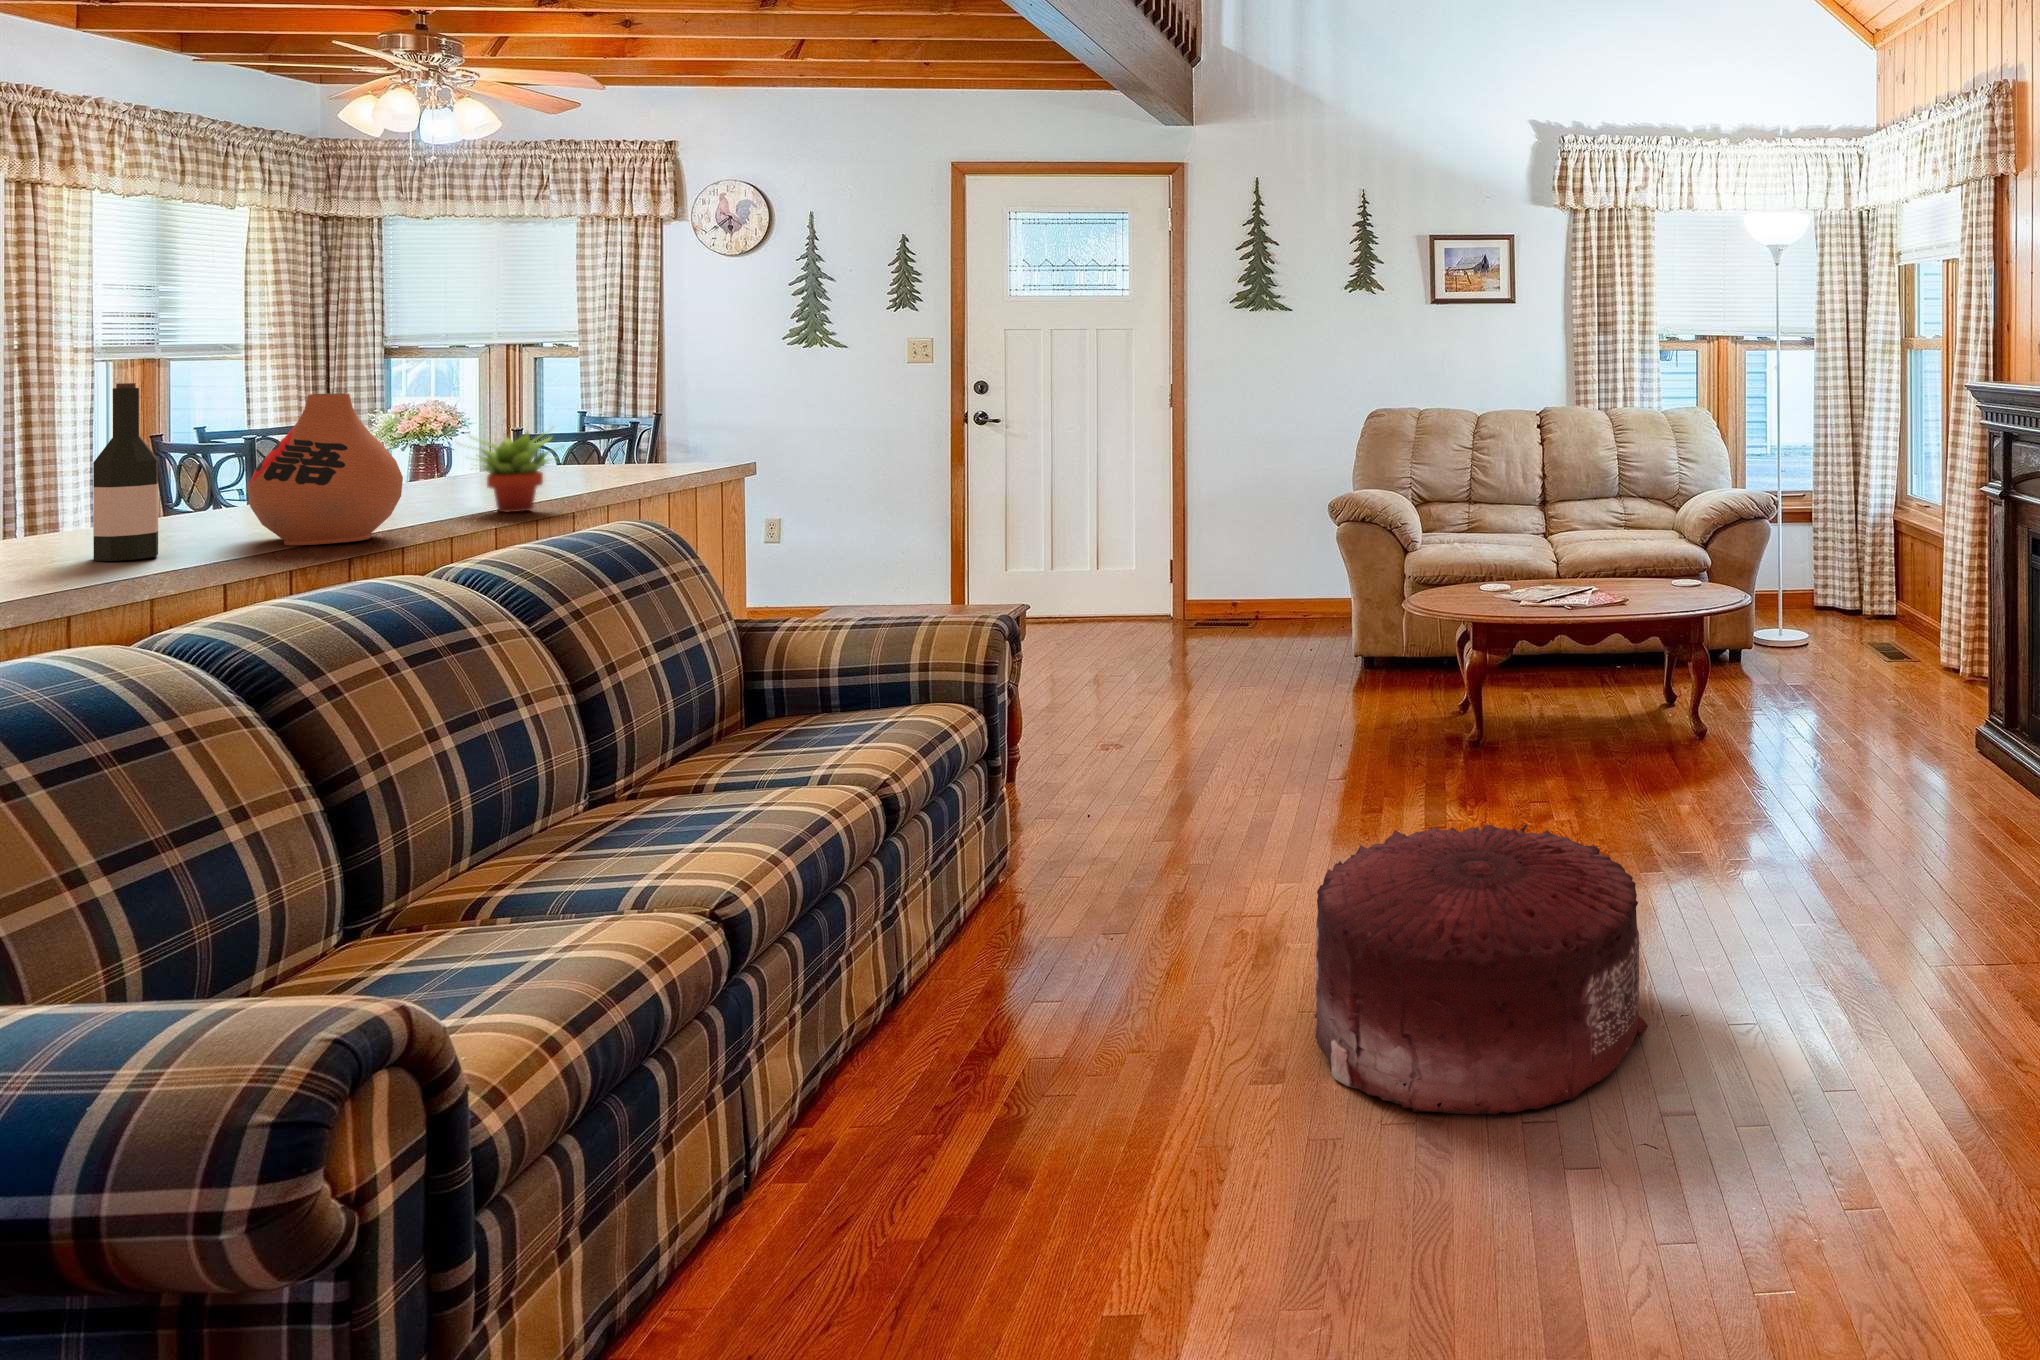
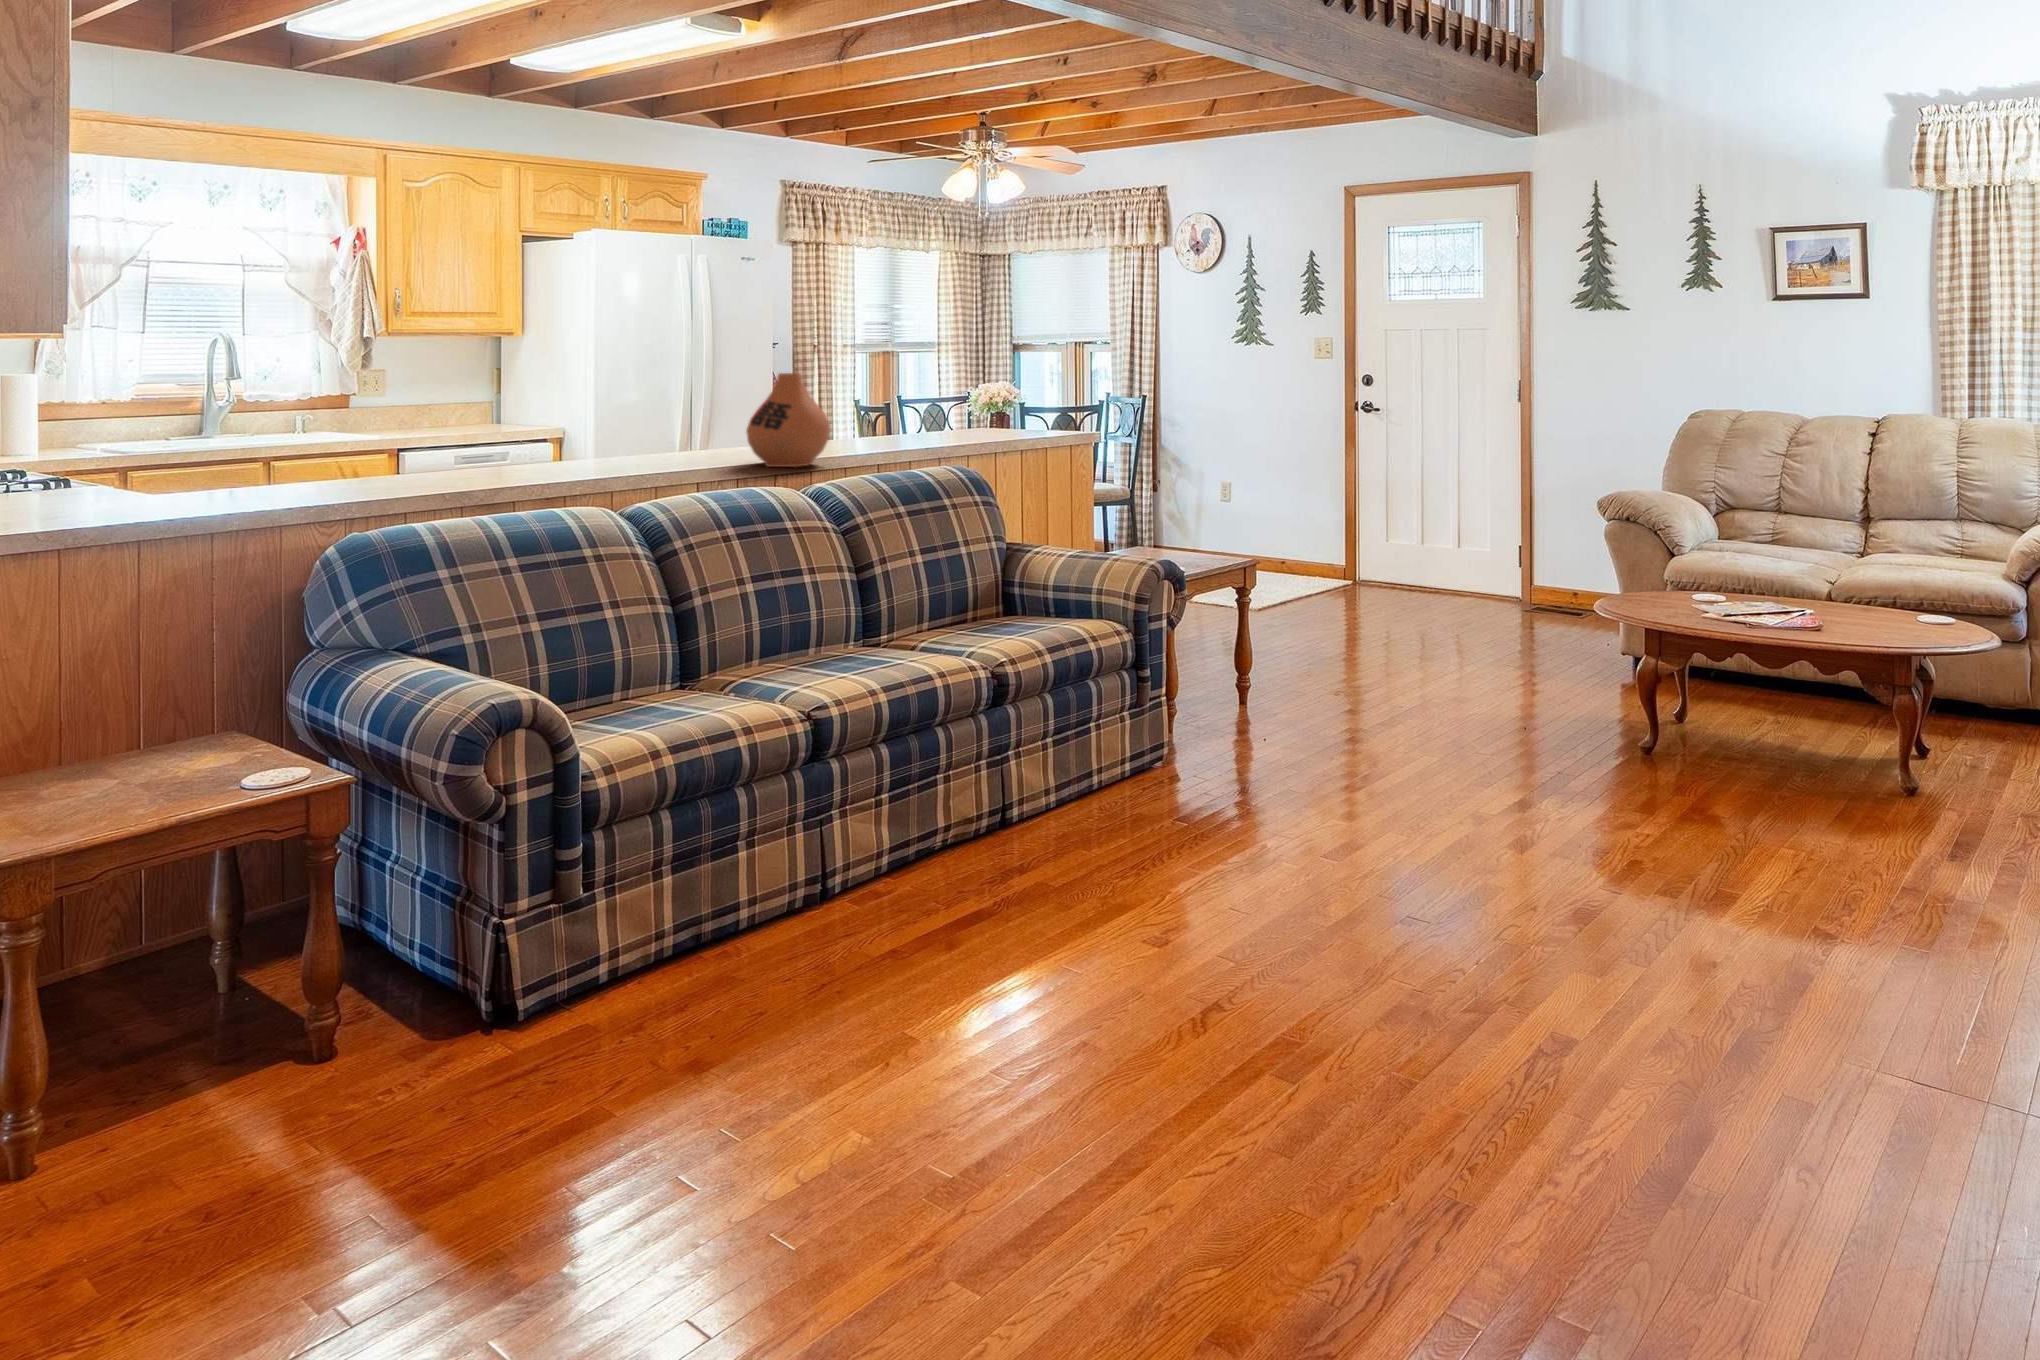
wine bottle: present [93,383,158,561] -> none [669,365,699,468]
succulent plant: present [470,428,558,512] -> none [884,399,949,457]
pouf: present [1314,824,1648,1114] -> none [1212,770,1507,1020]

